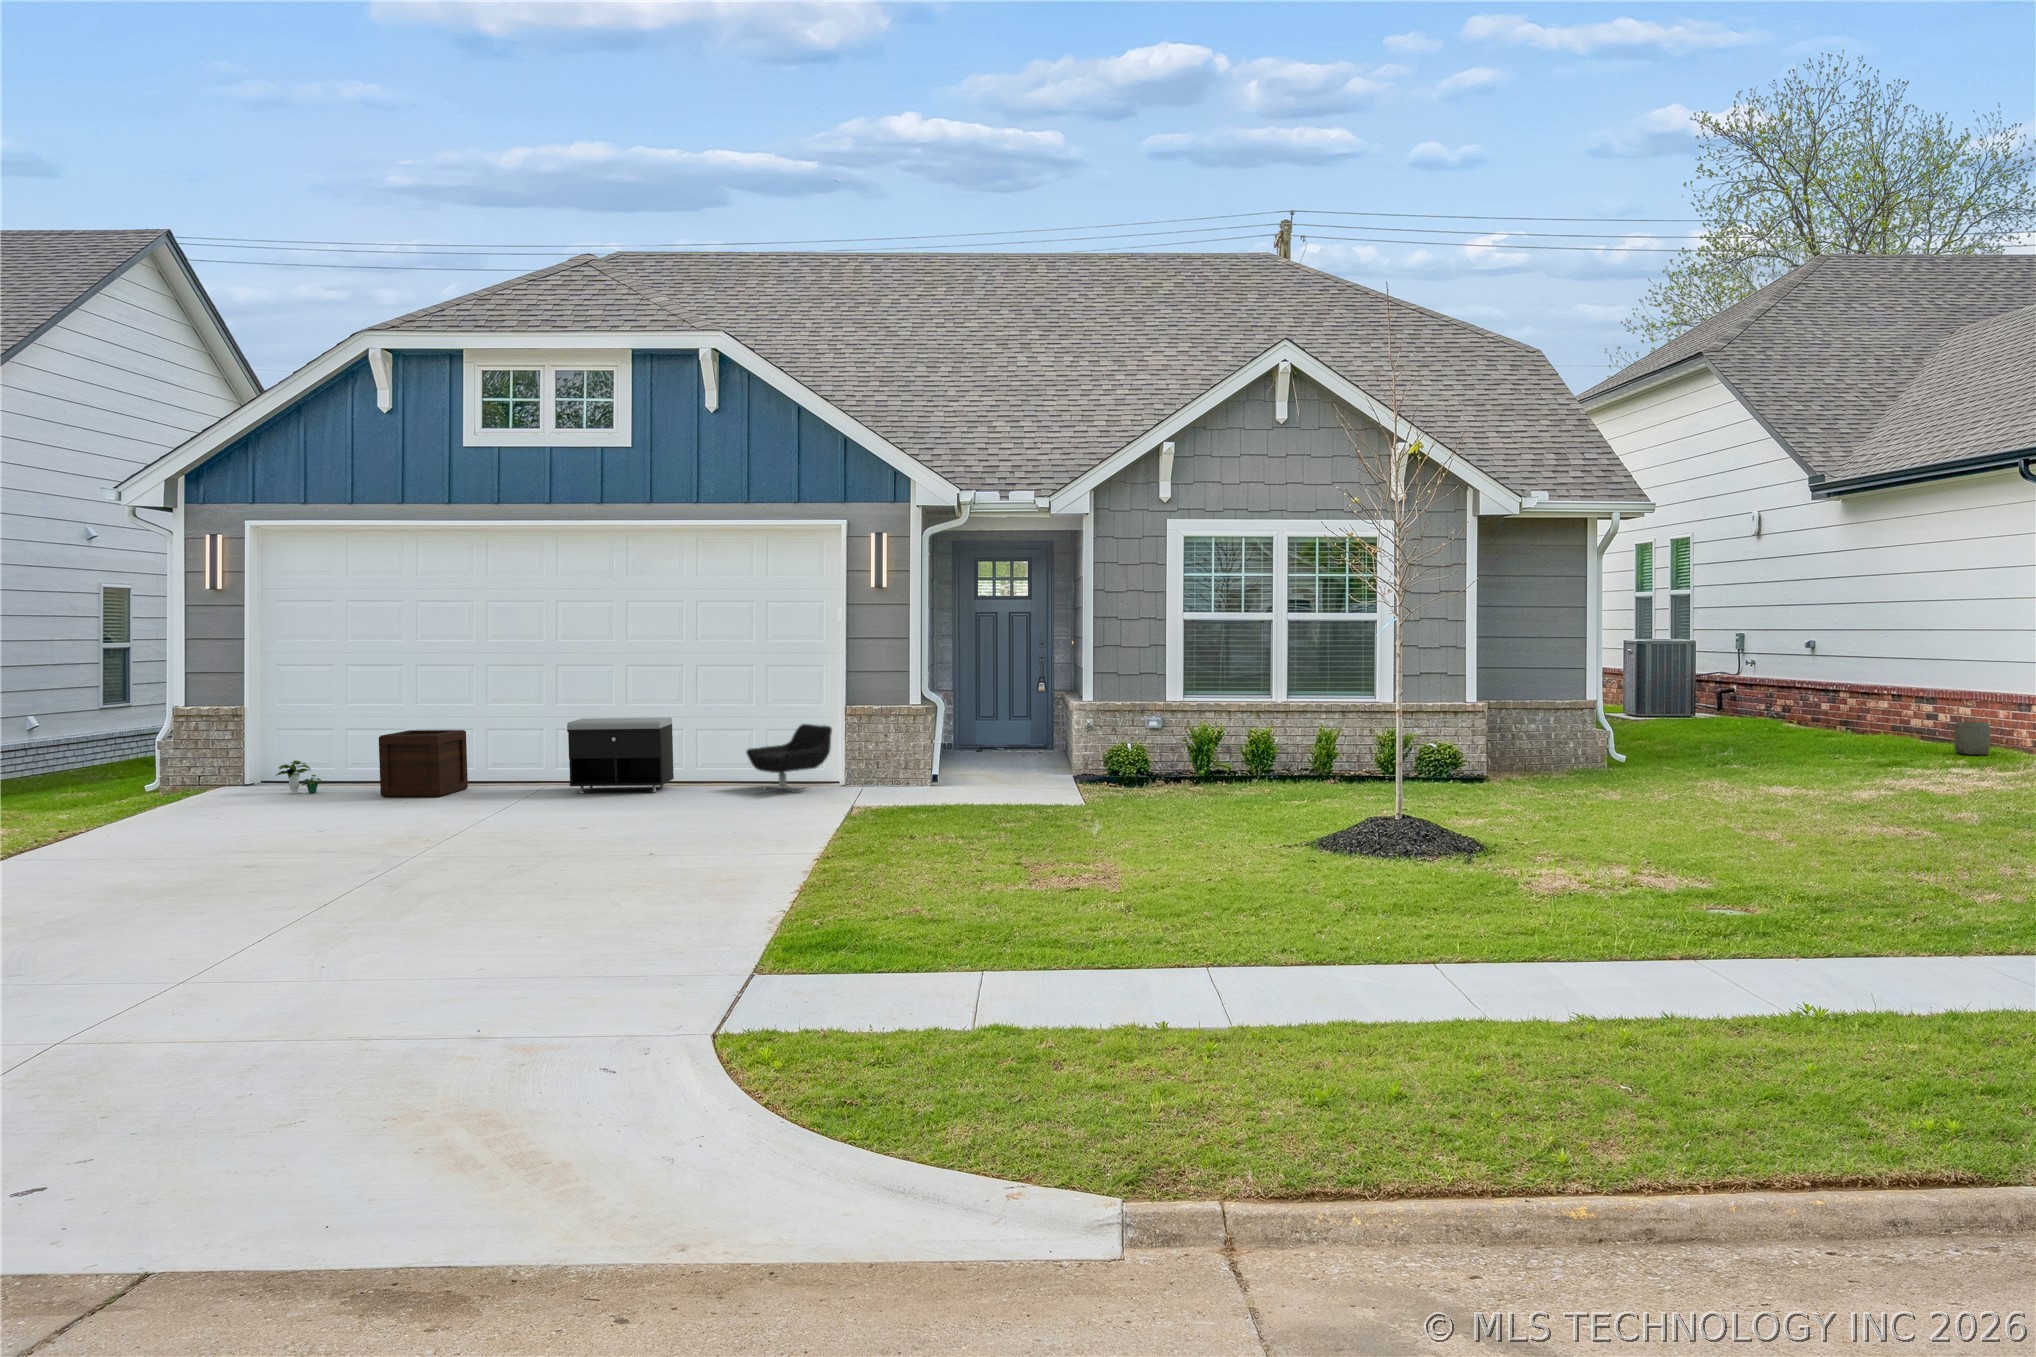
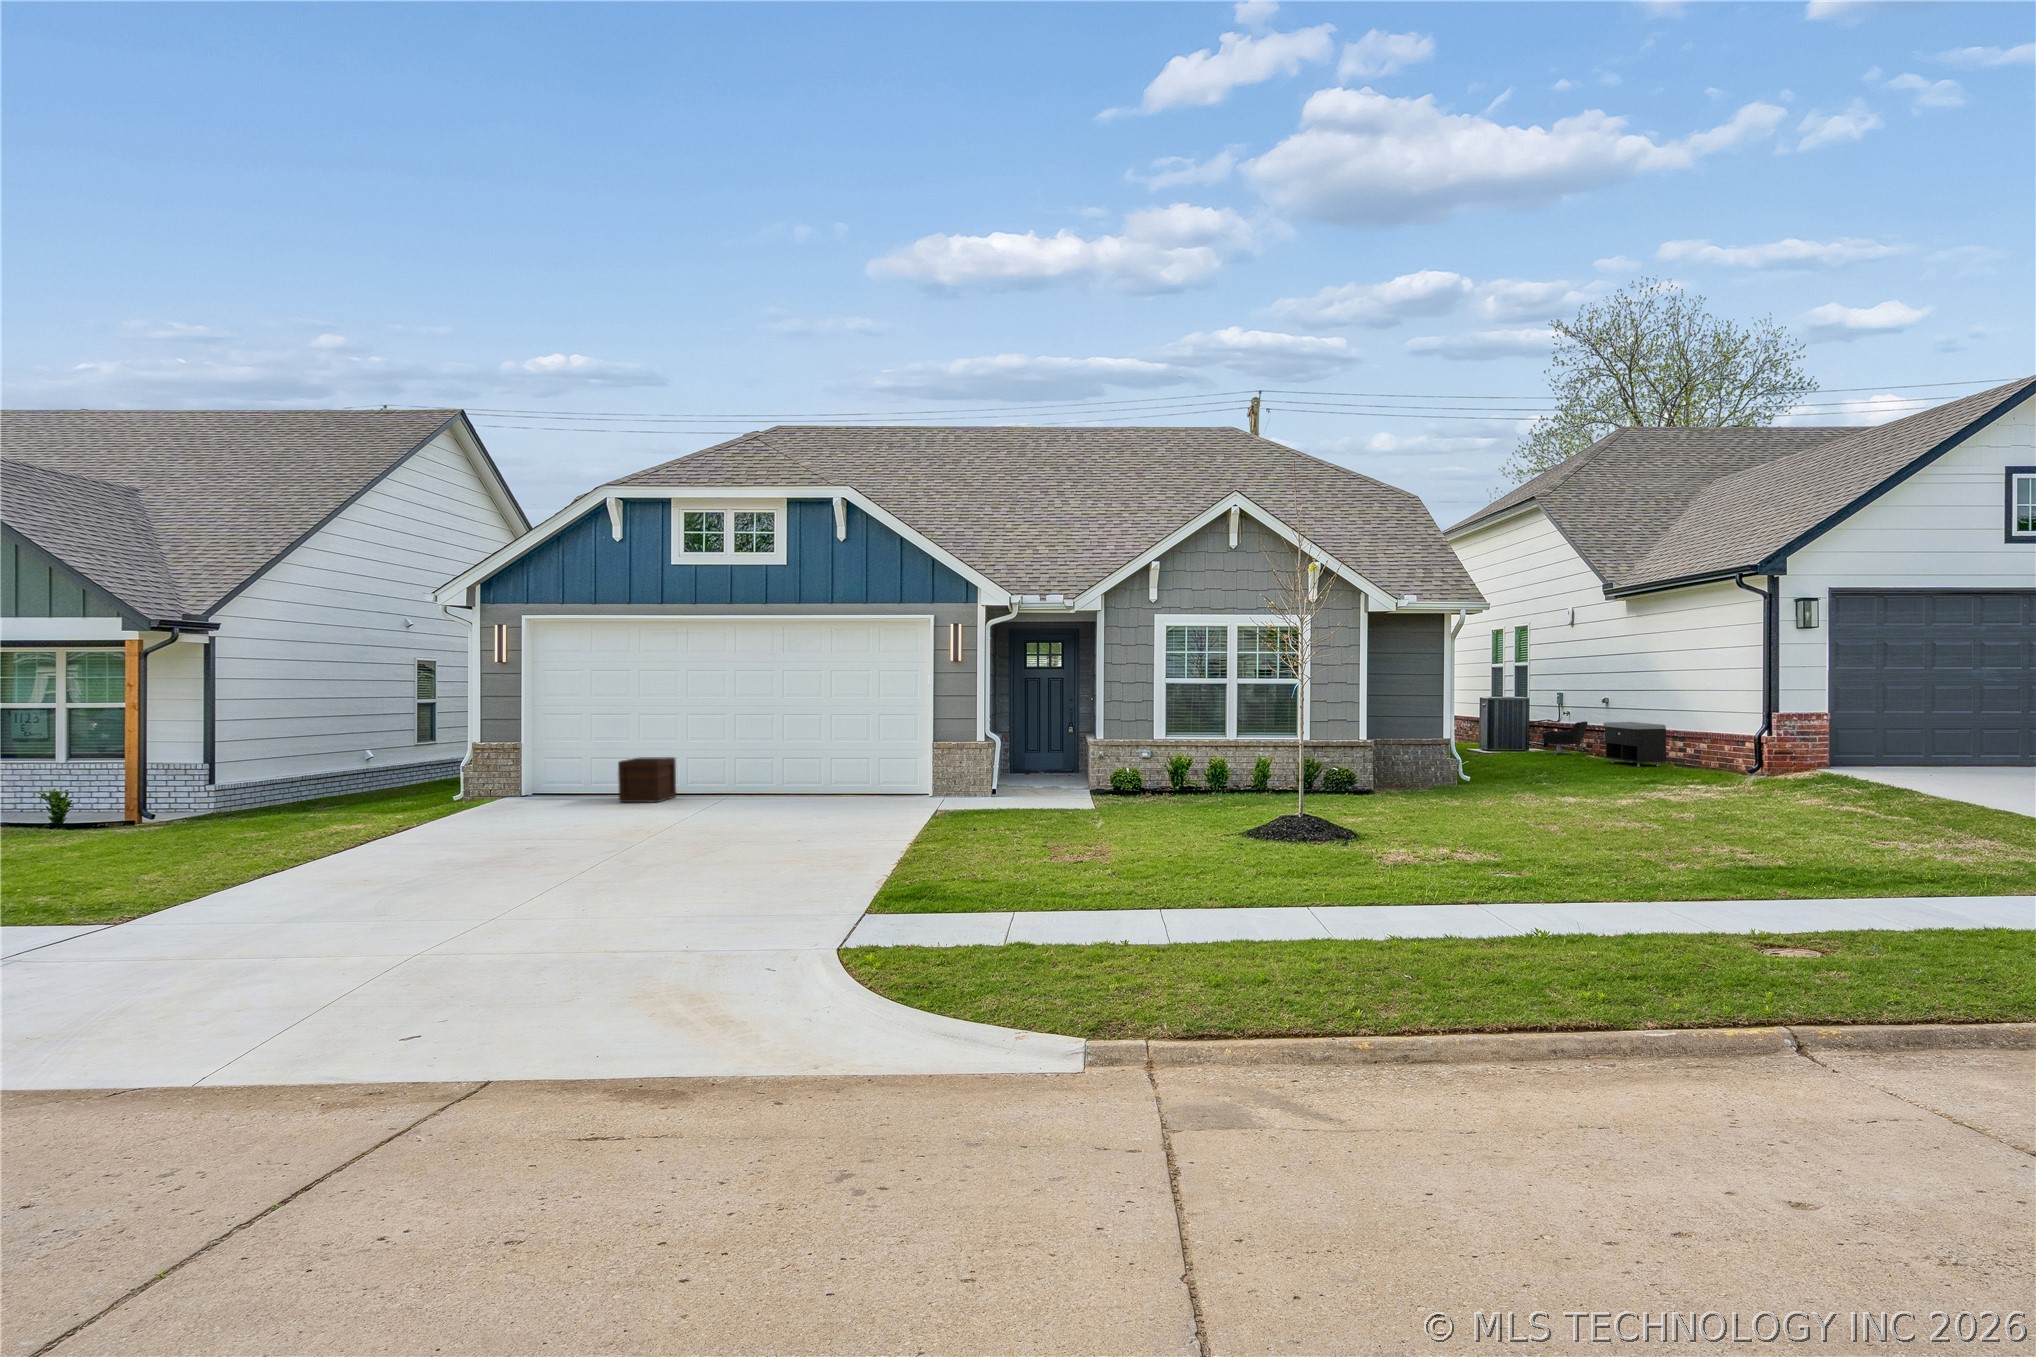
storage bench: present [567,717,674,793] -> present [1603,722,1666,767]
basket: present [1954,717,1990,755] -> none [1701,750,1727,777]
lounge chair: present [746,724,832,792] -> present [1542,722,1588,755]
potted plant: present [276,760,322,794] -> none [549,778,580,800]

